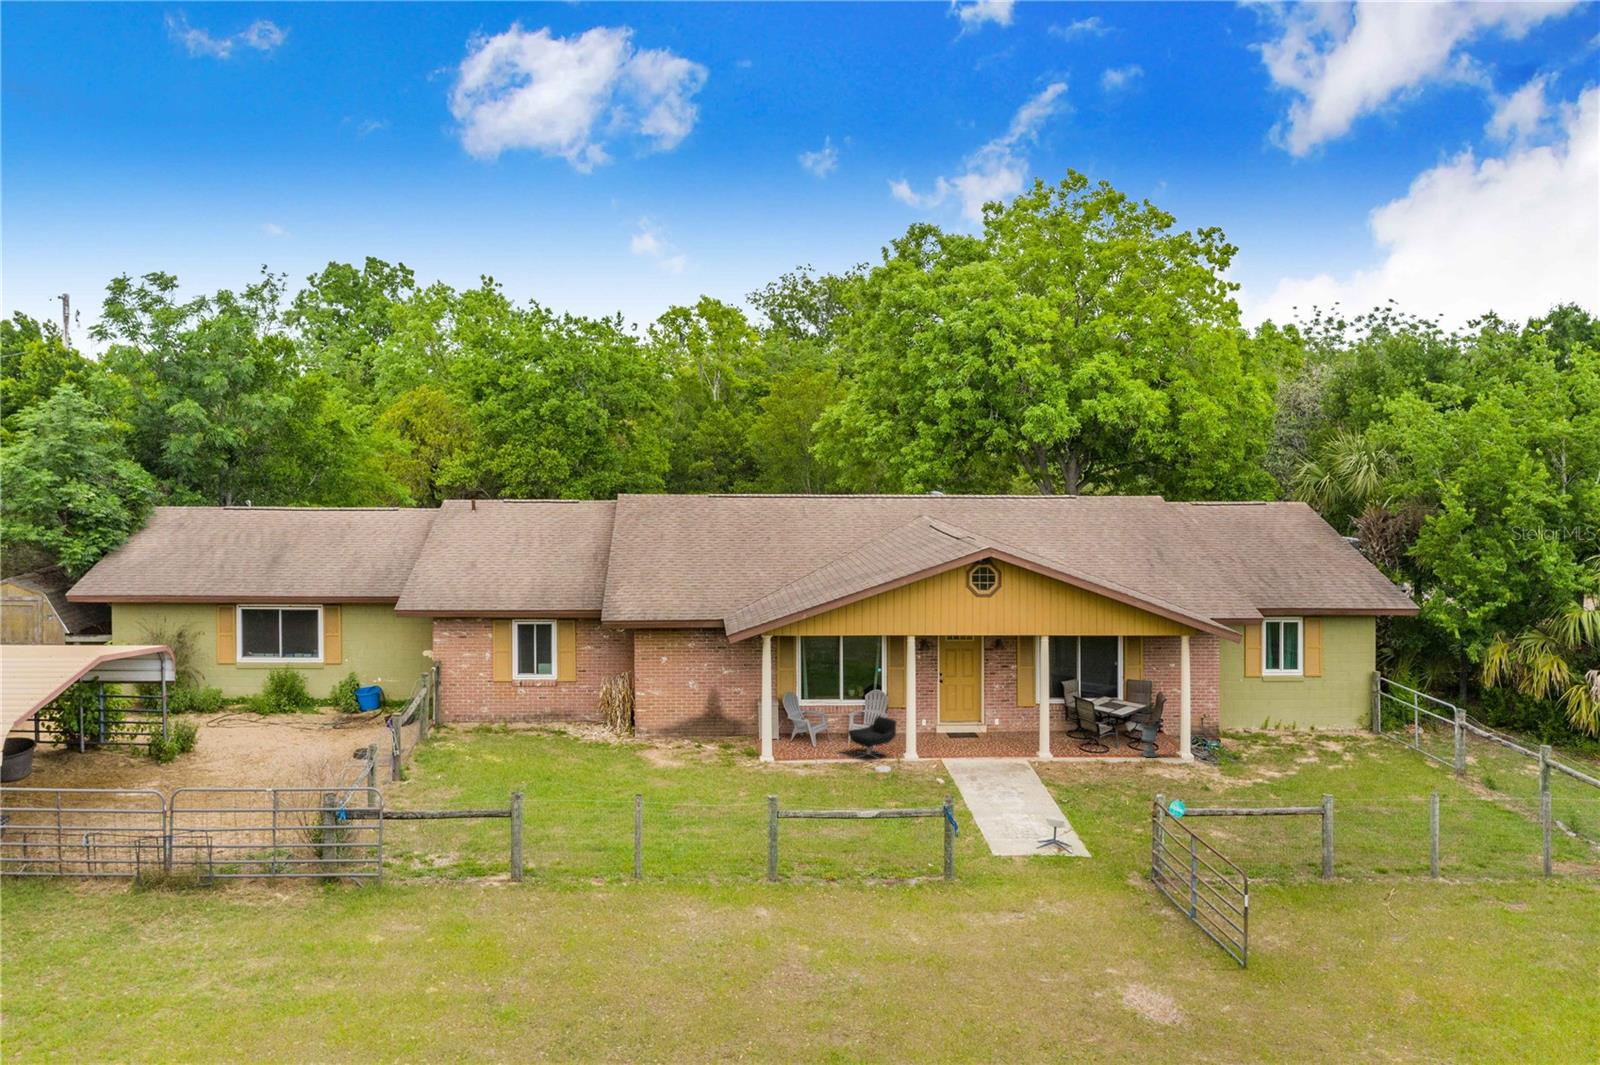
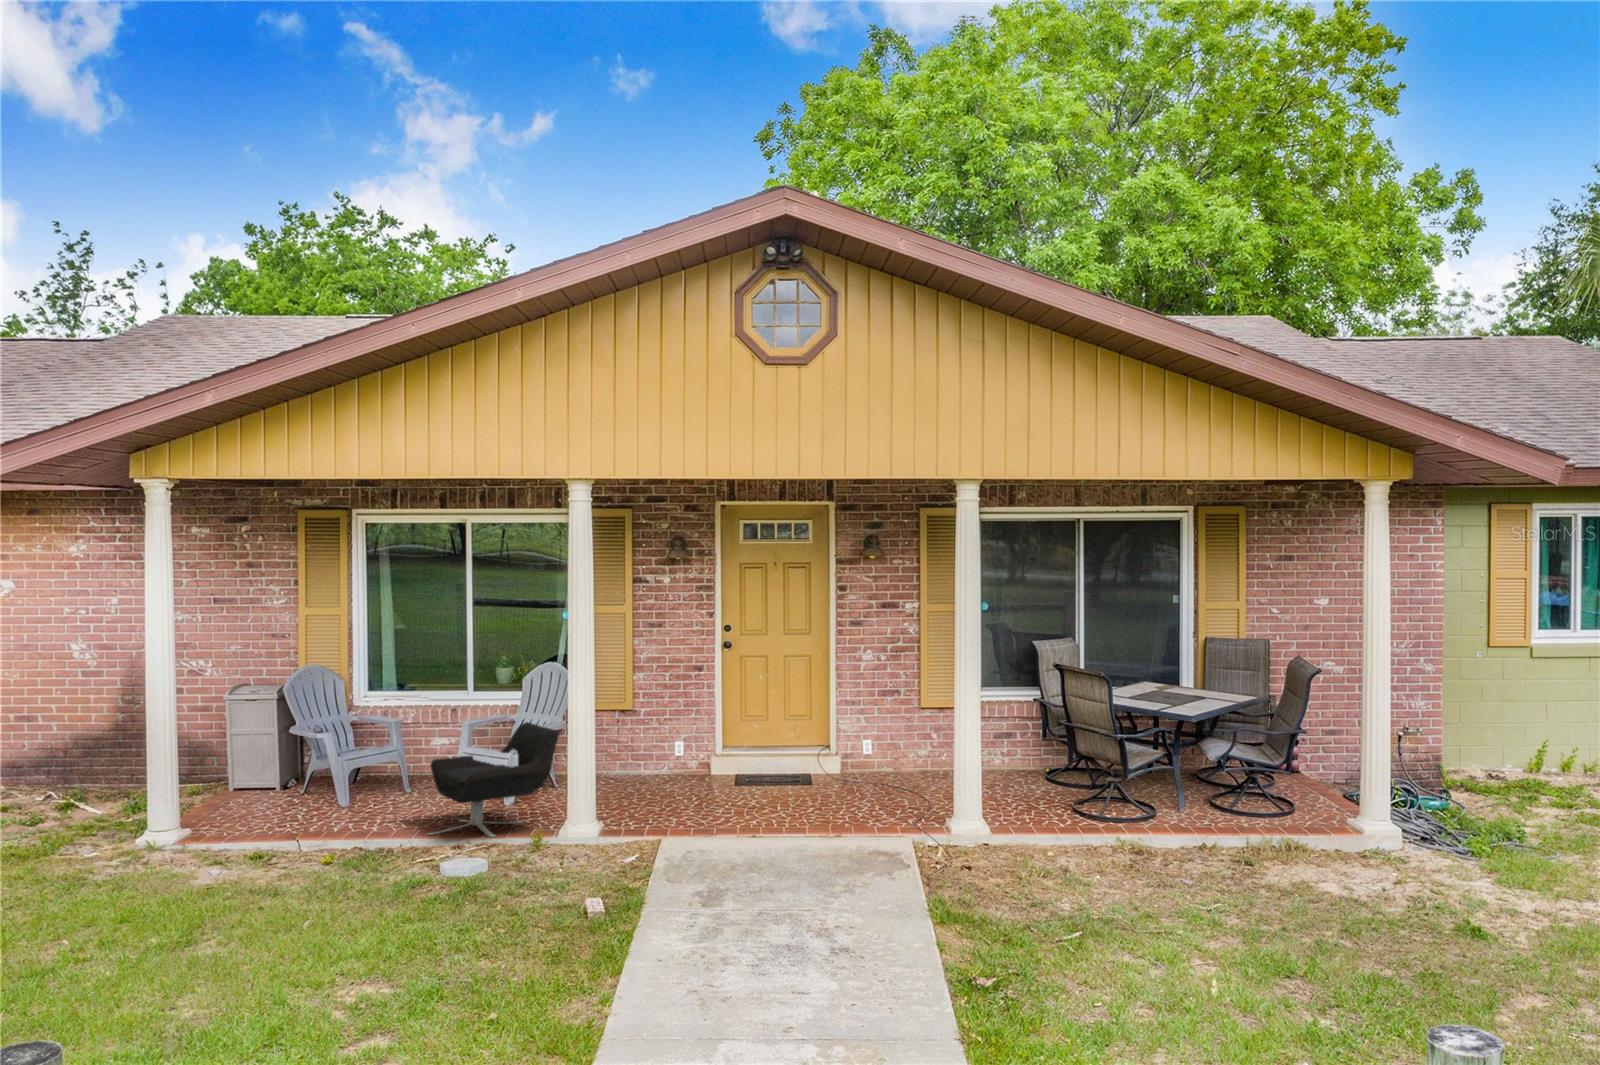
planter: present [1140,721,1160,757] -> none [1239,732,1299,835]

